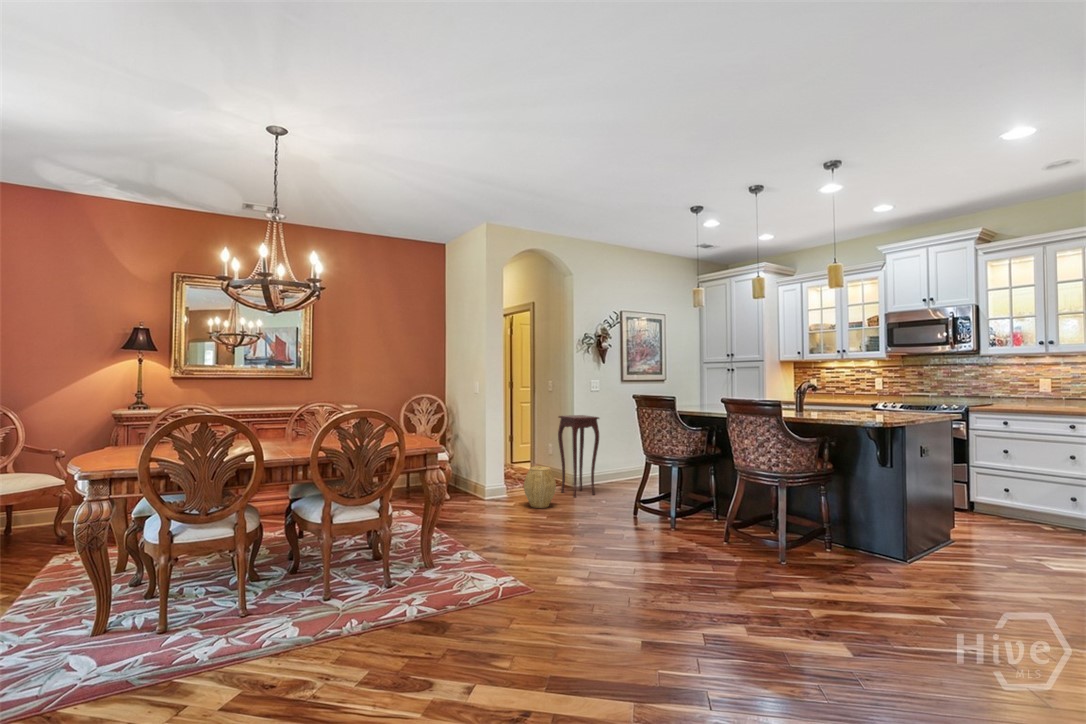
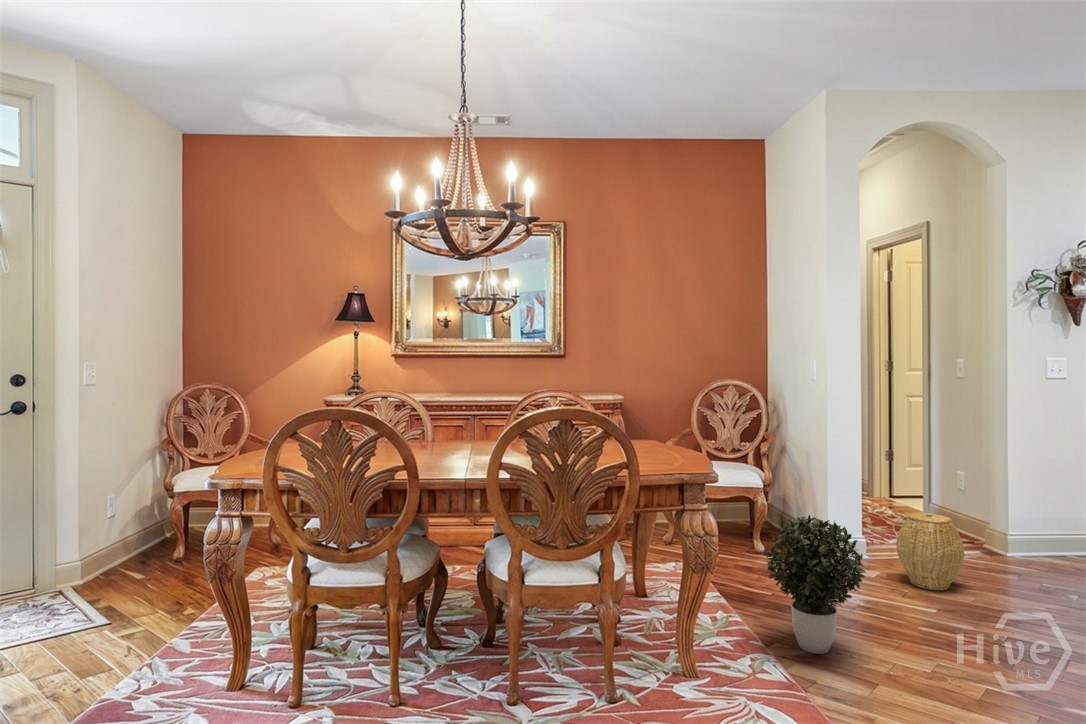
side table: present [558,415,599,497] -> none [970,424,1066,578]
potted plant: none [462,468,515,544] -> present [763,515,866,654]

